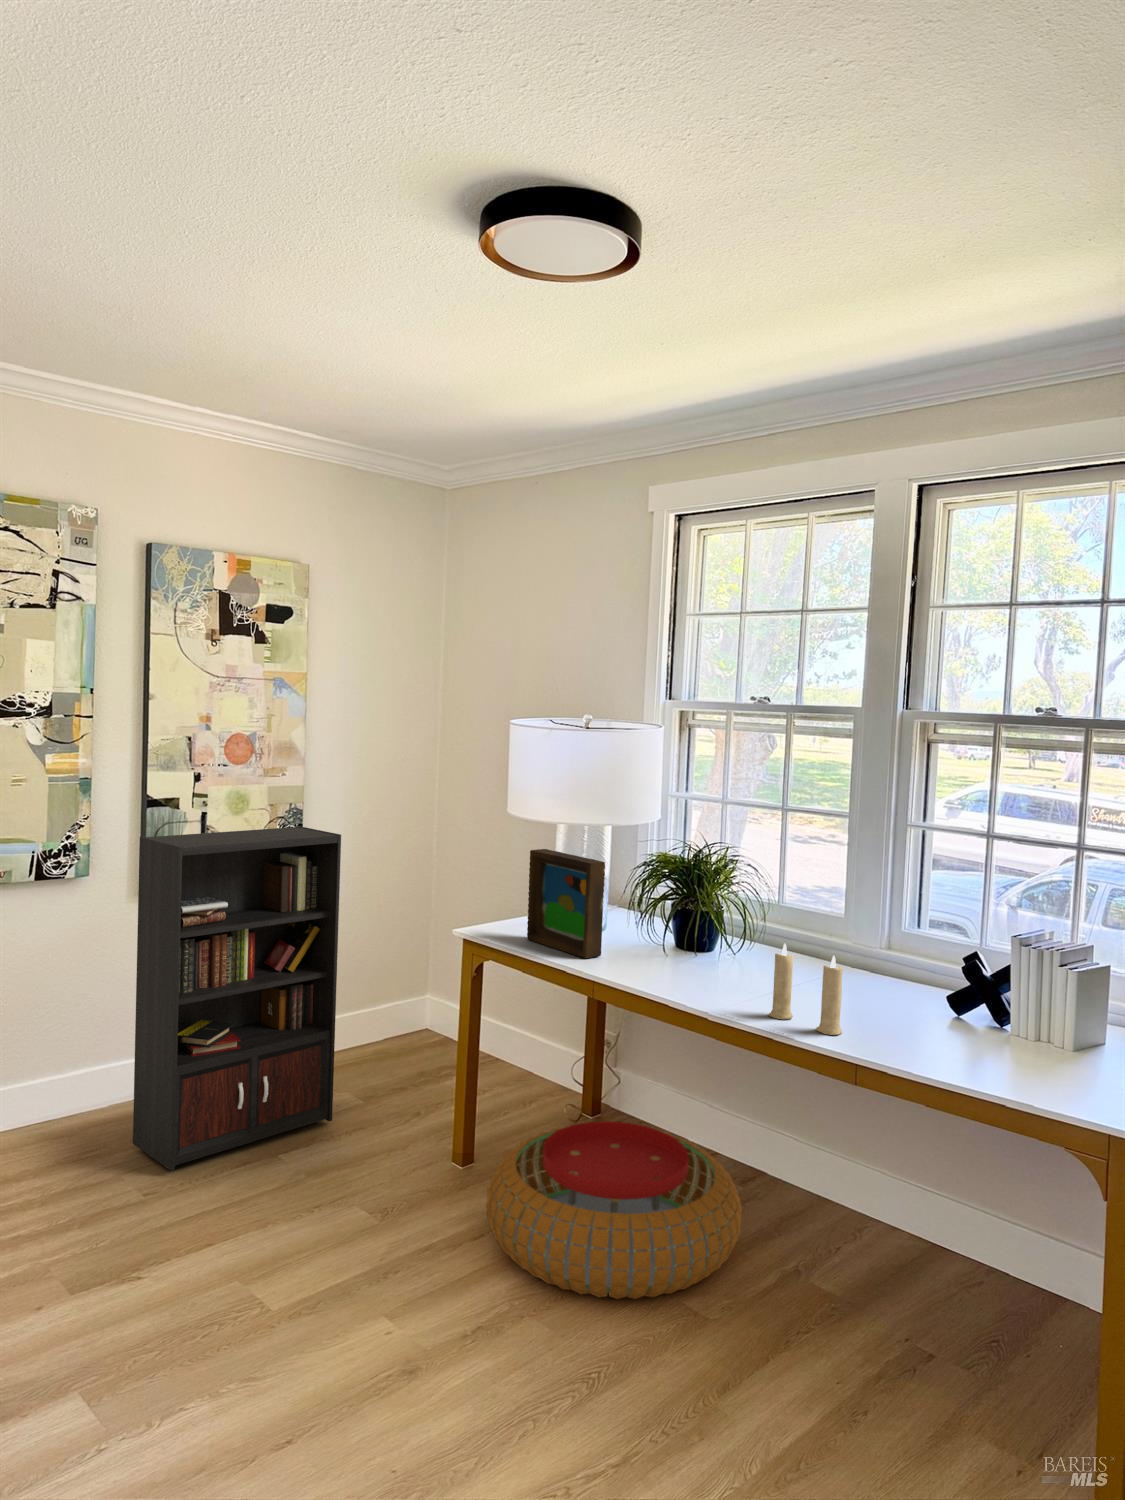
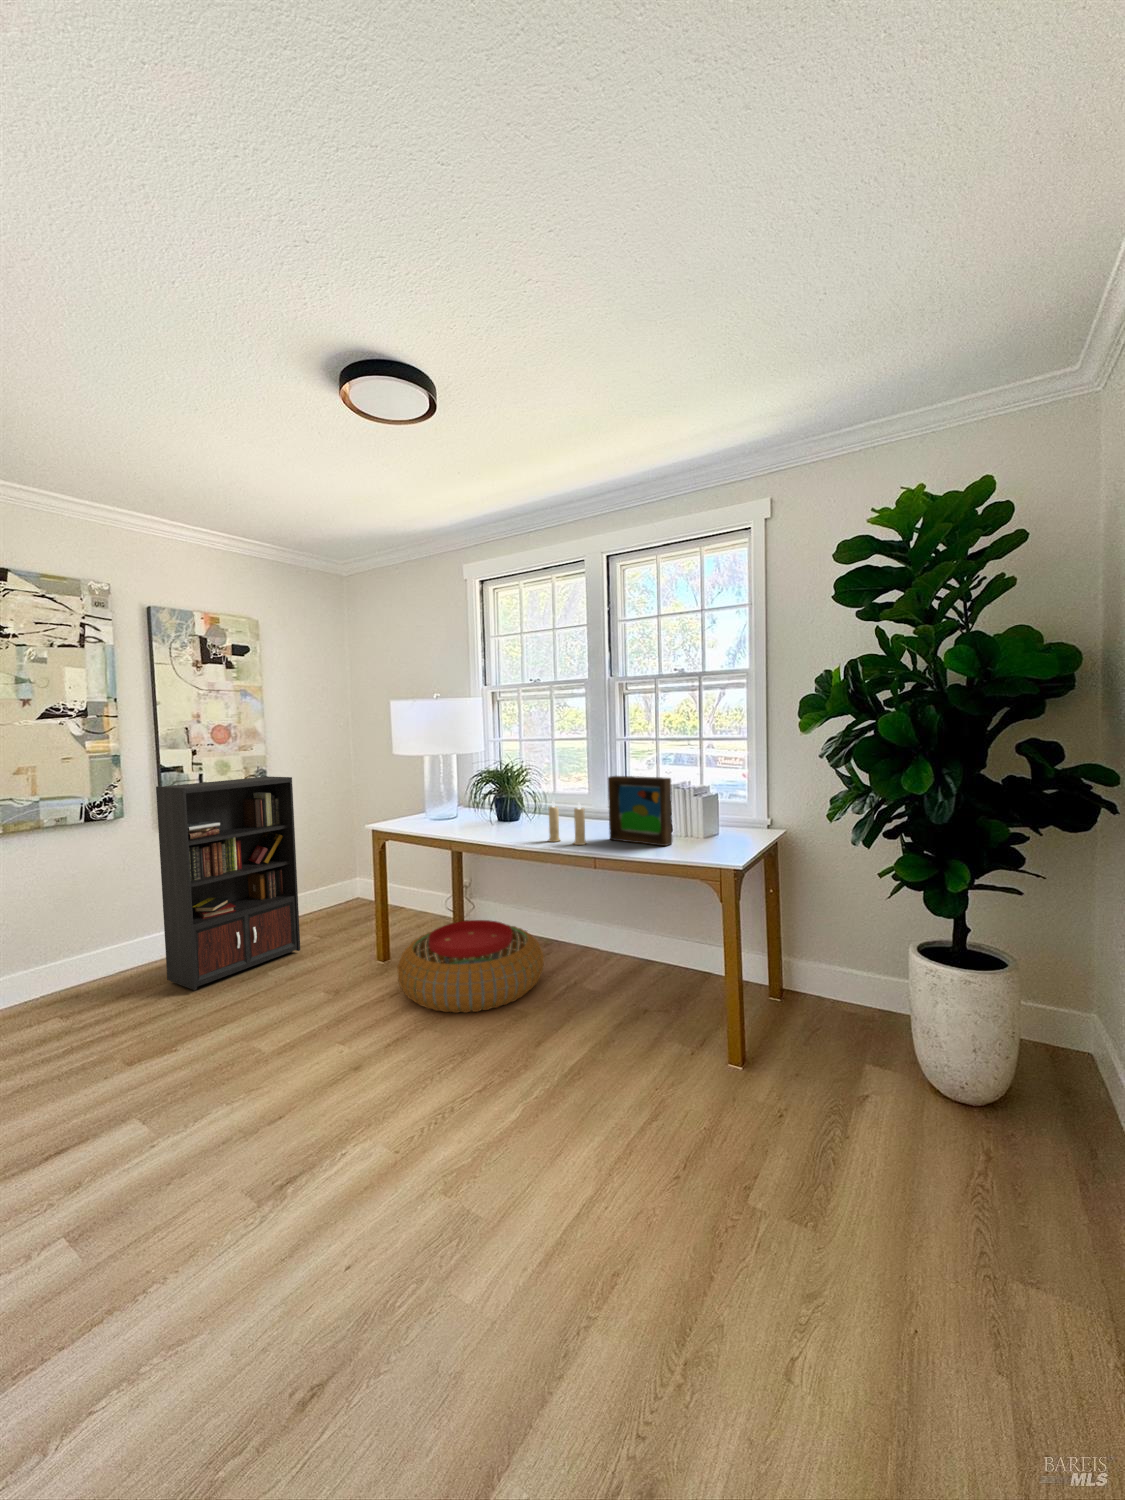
picture frame: present [527,849,605,958] -> present [608,776,672,846]

